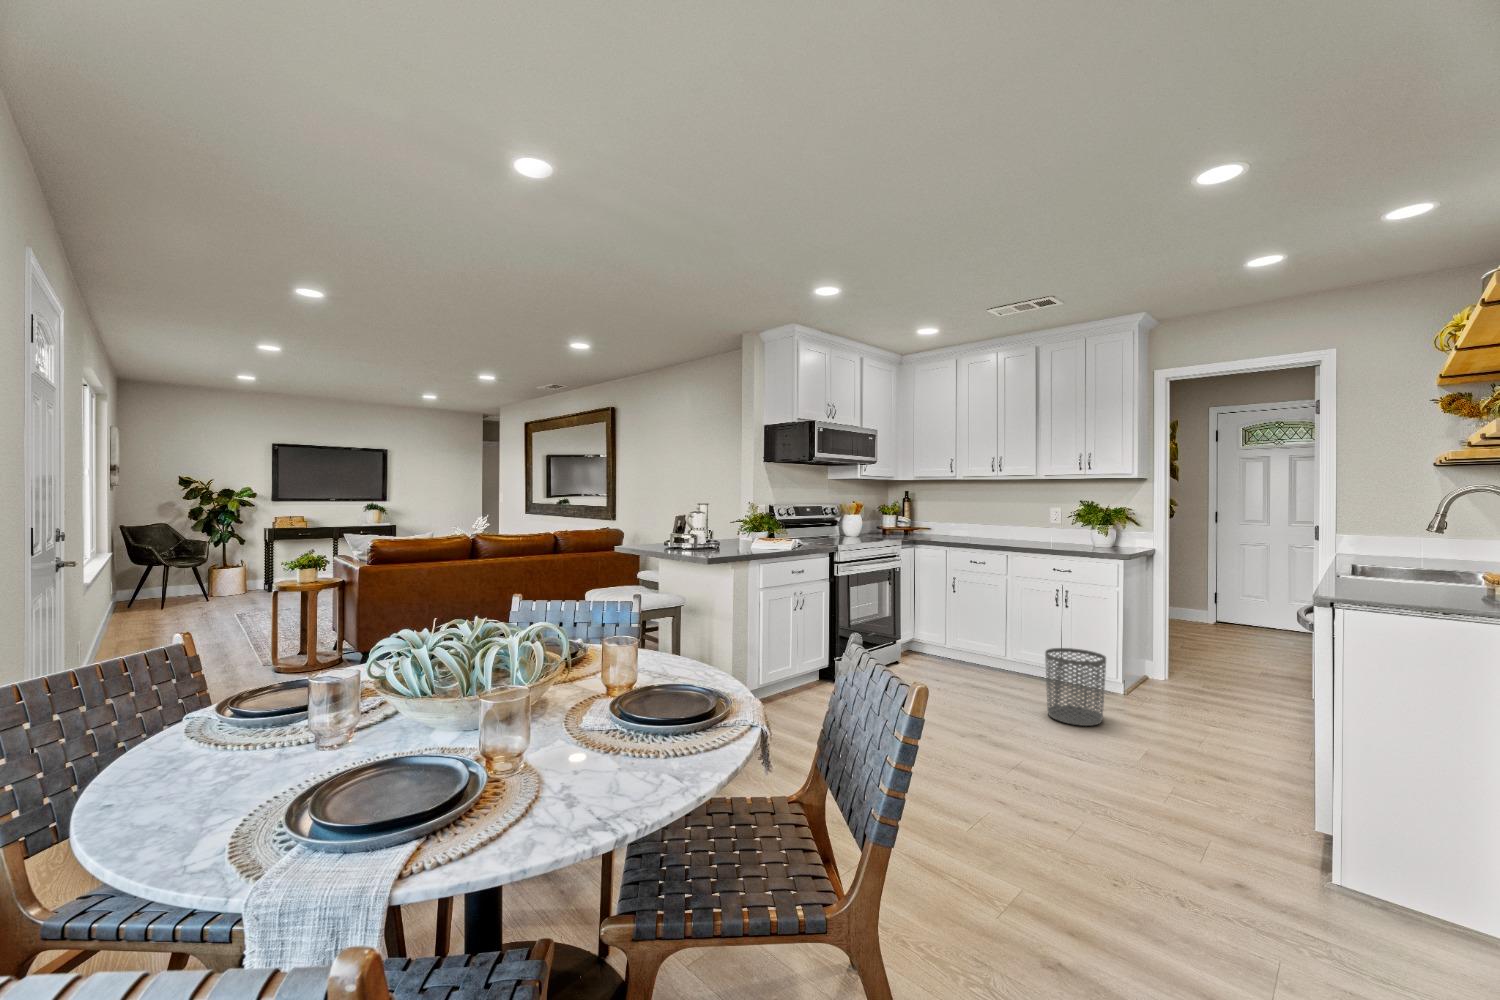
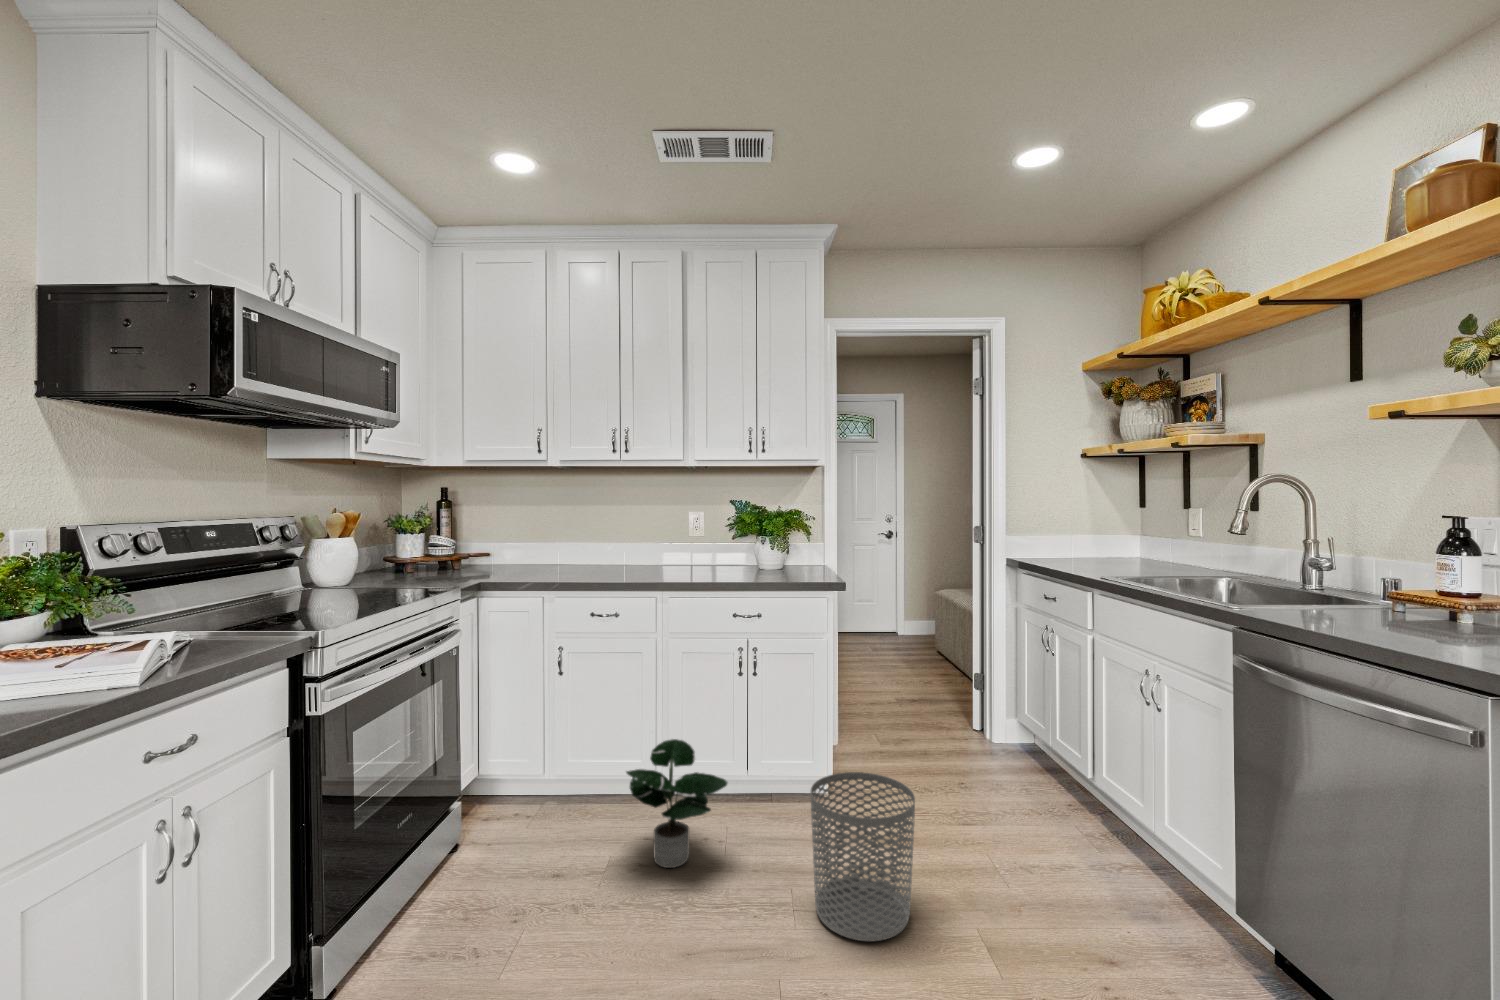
potted plant: none [967,627,1022,686] -> present [626,739,728,868]

